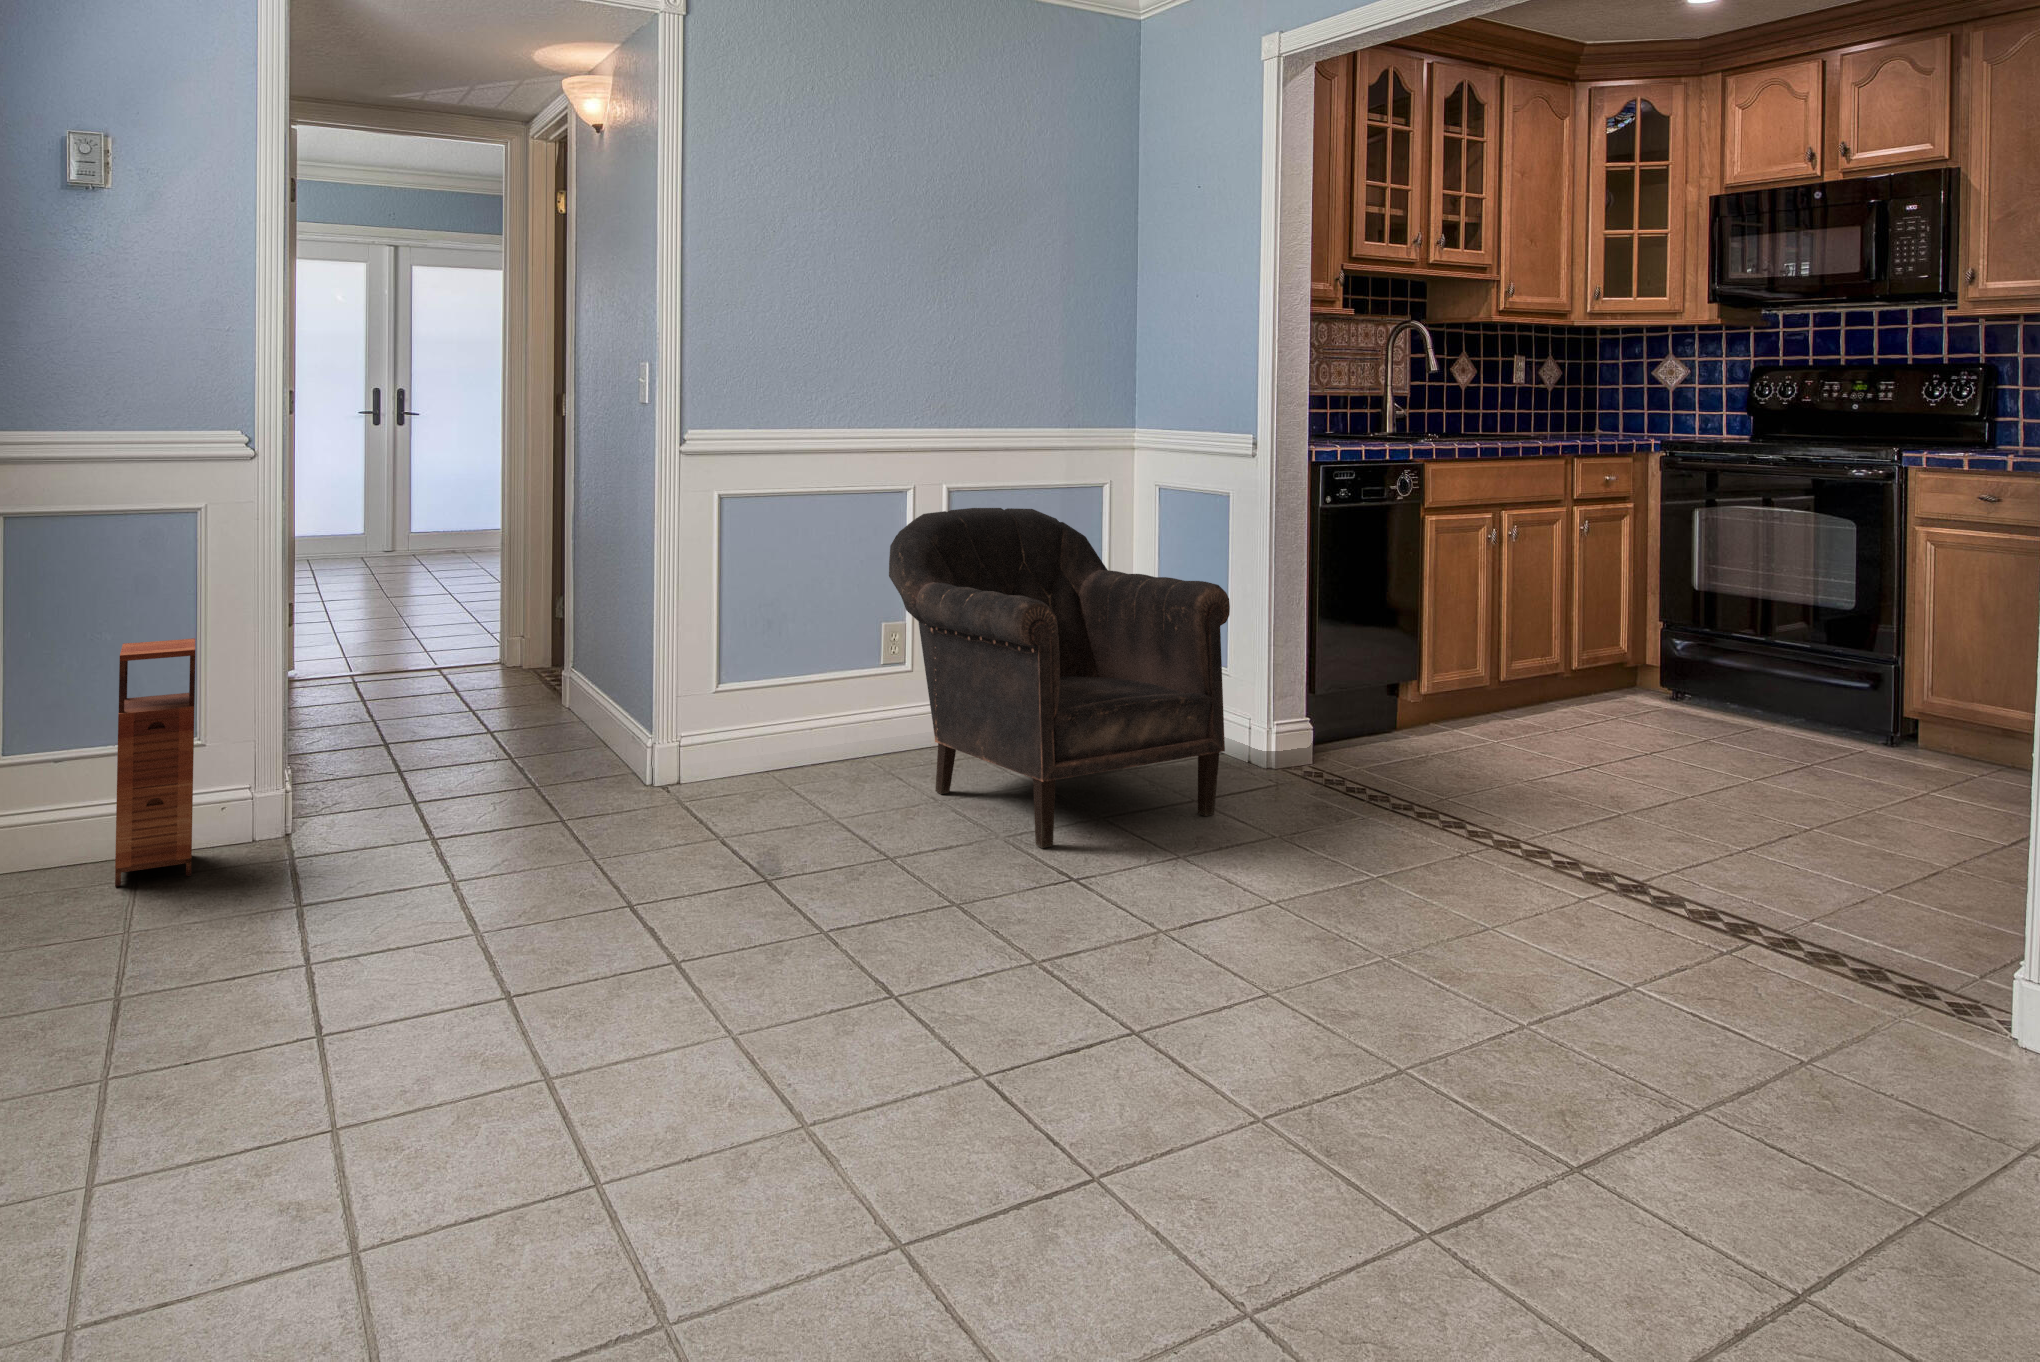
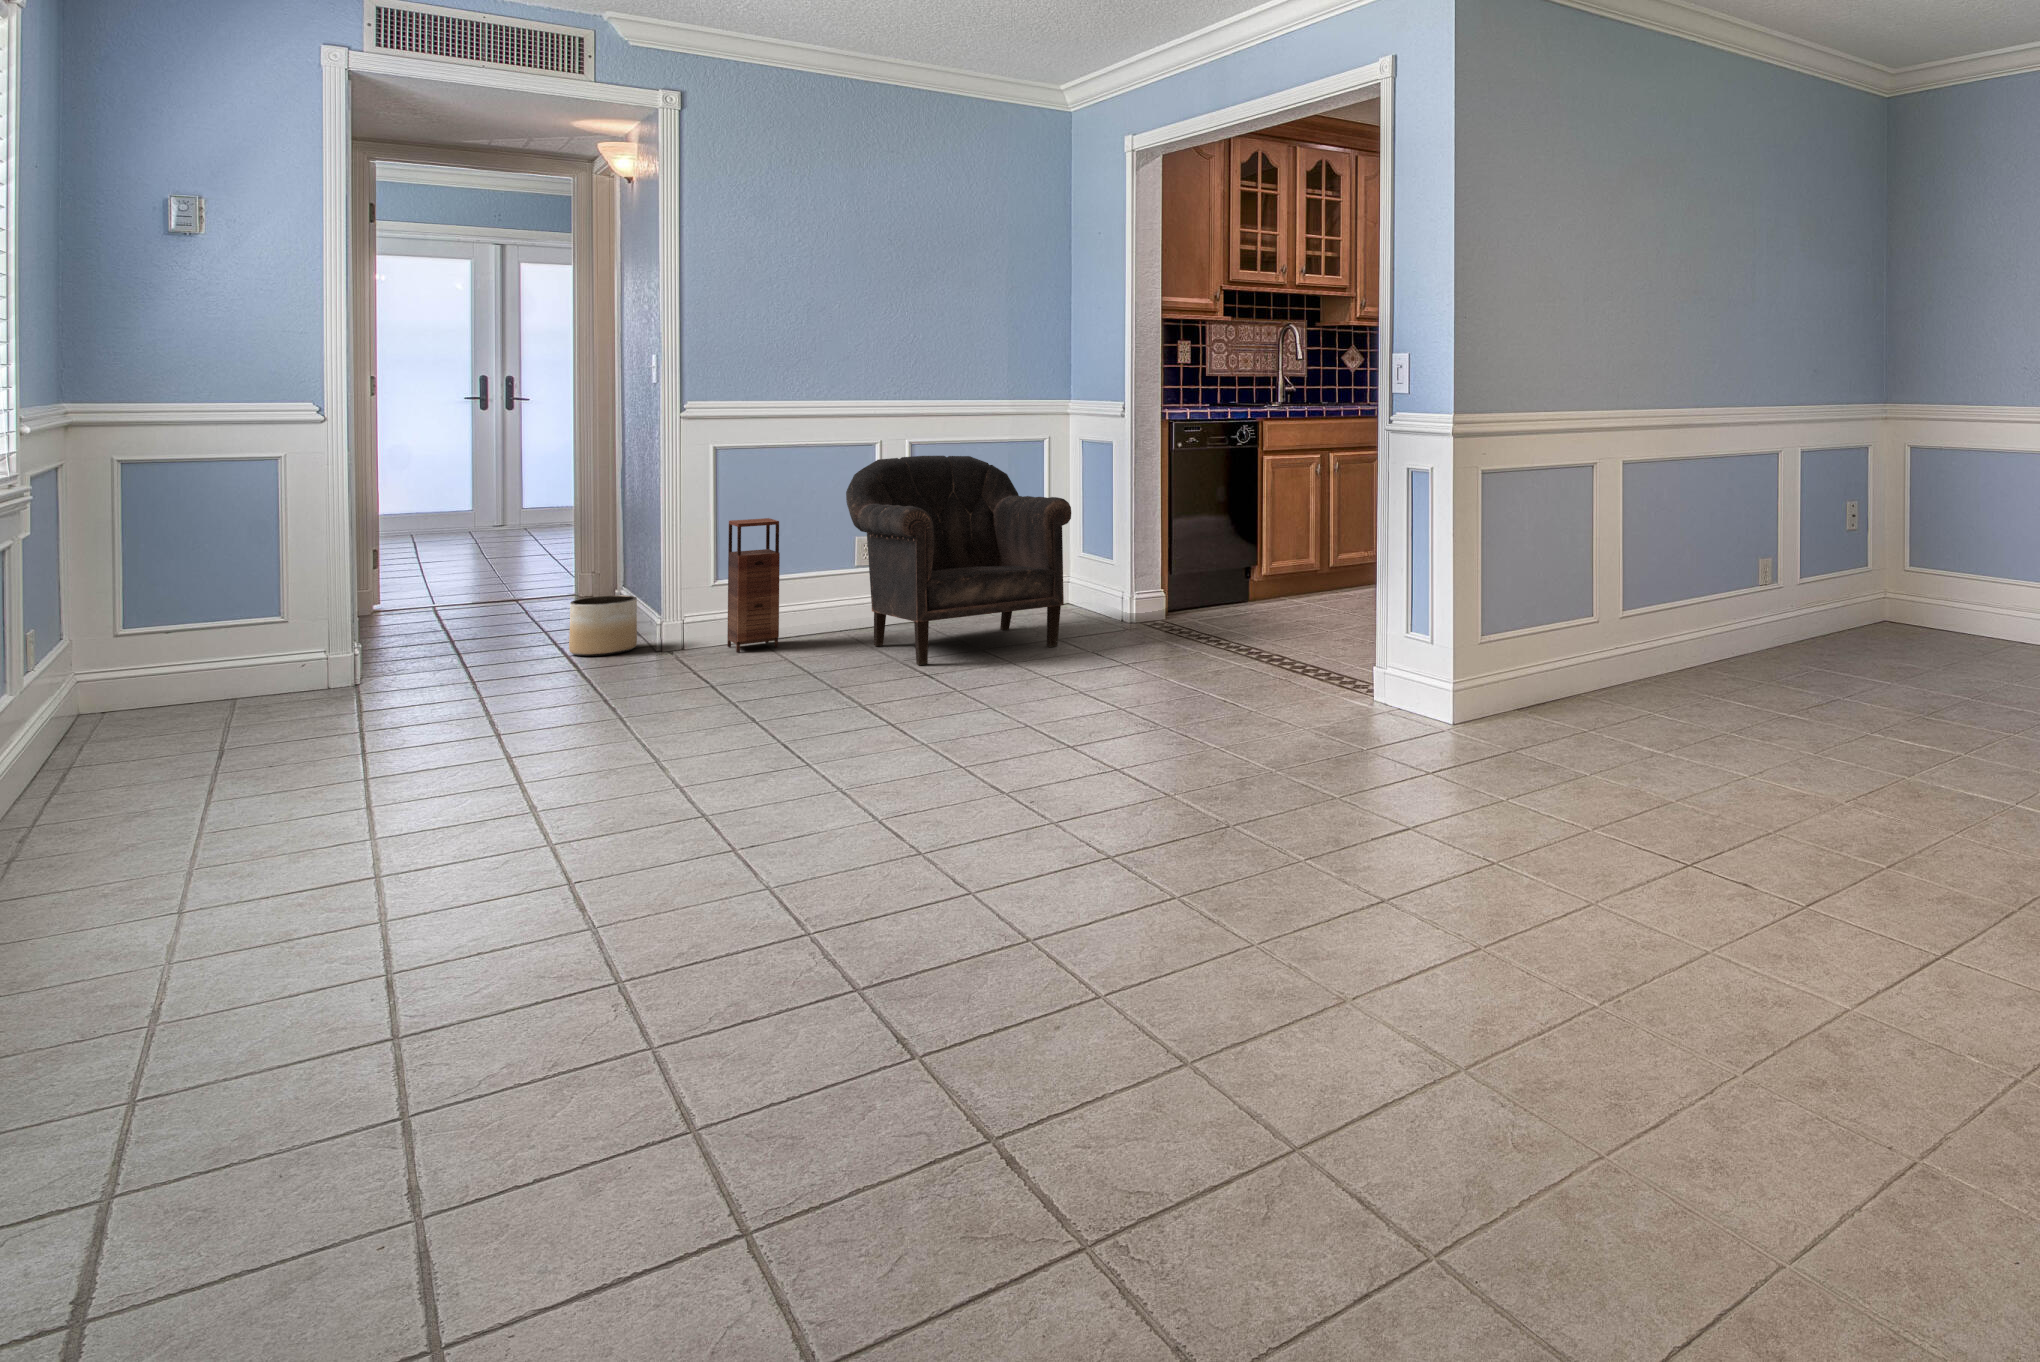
storage cabinet: present [115,638,195,886] -> present [727,518,780,652]
planter: none [536,696,617,787] -> present [569,595,637,656]

